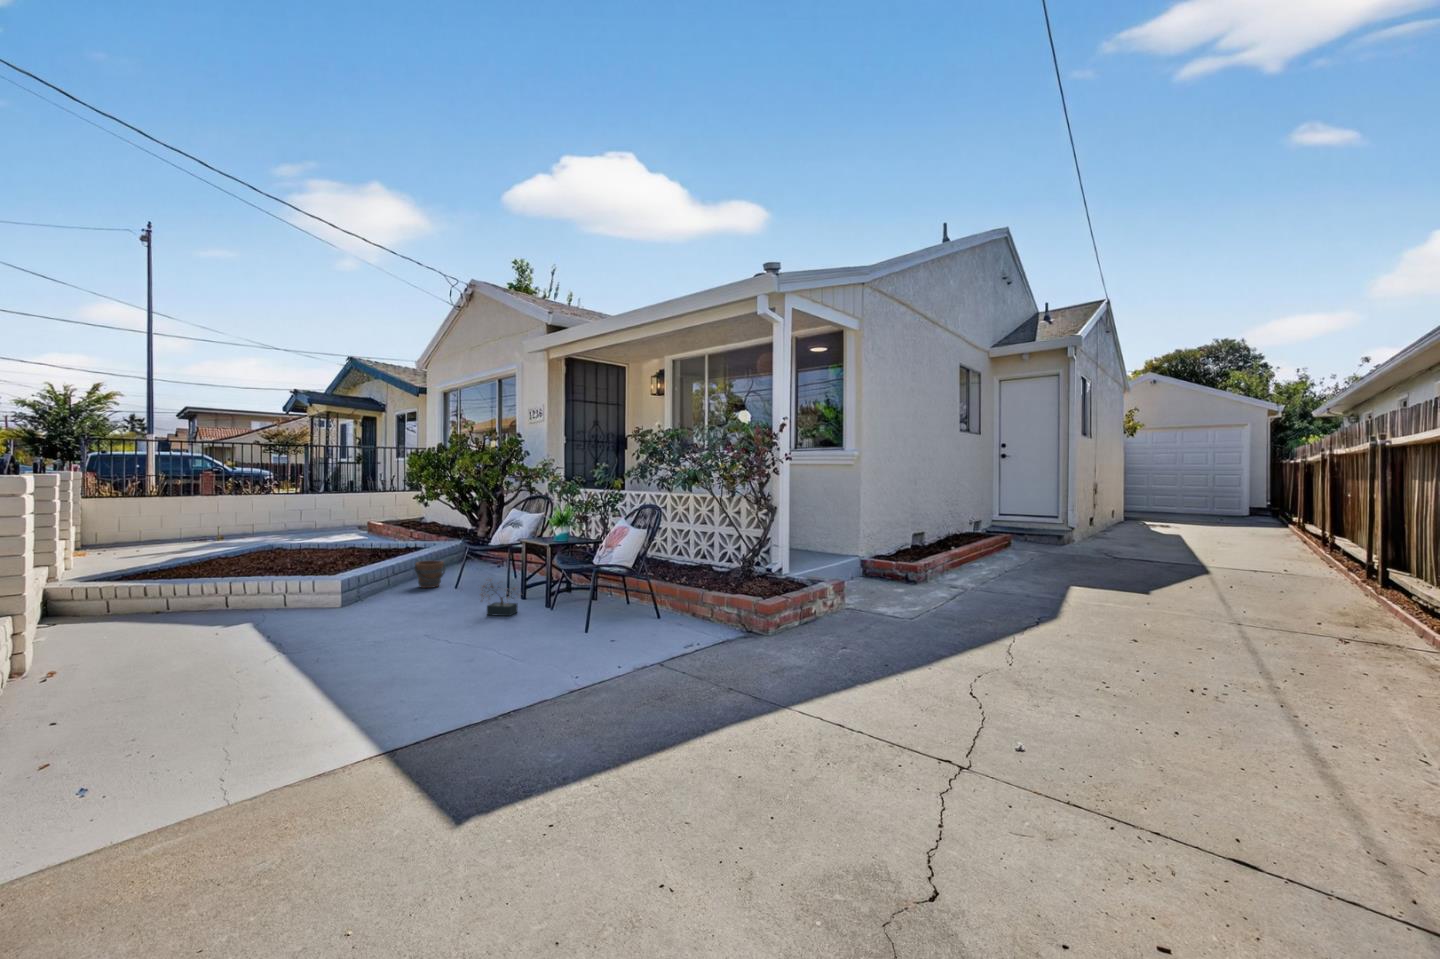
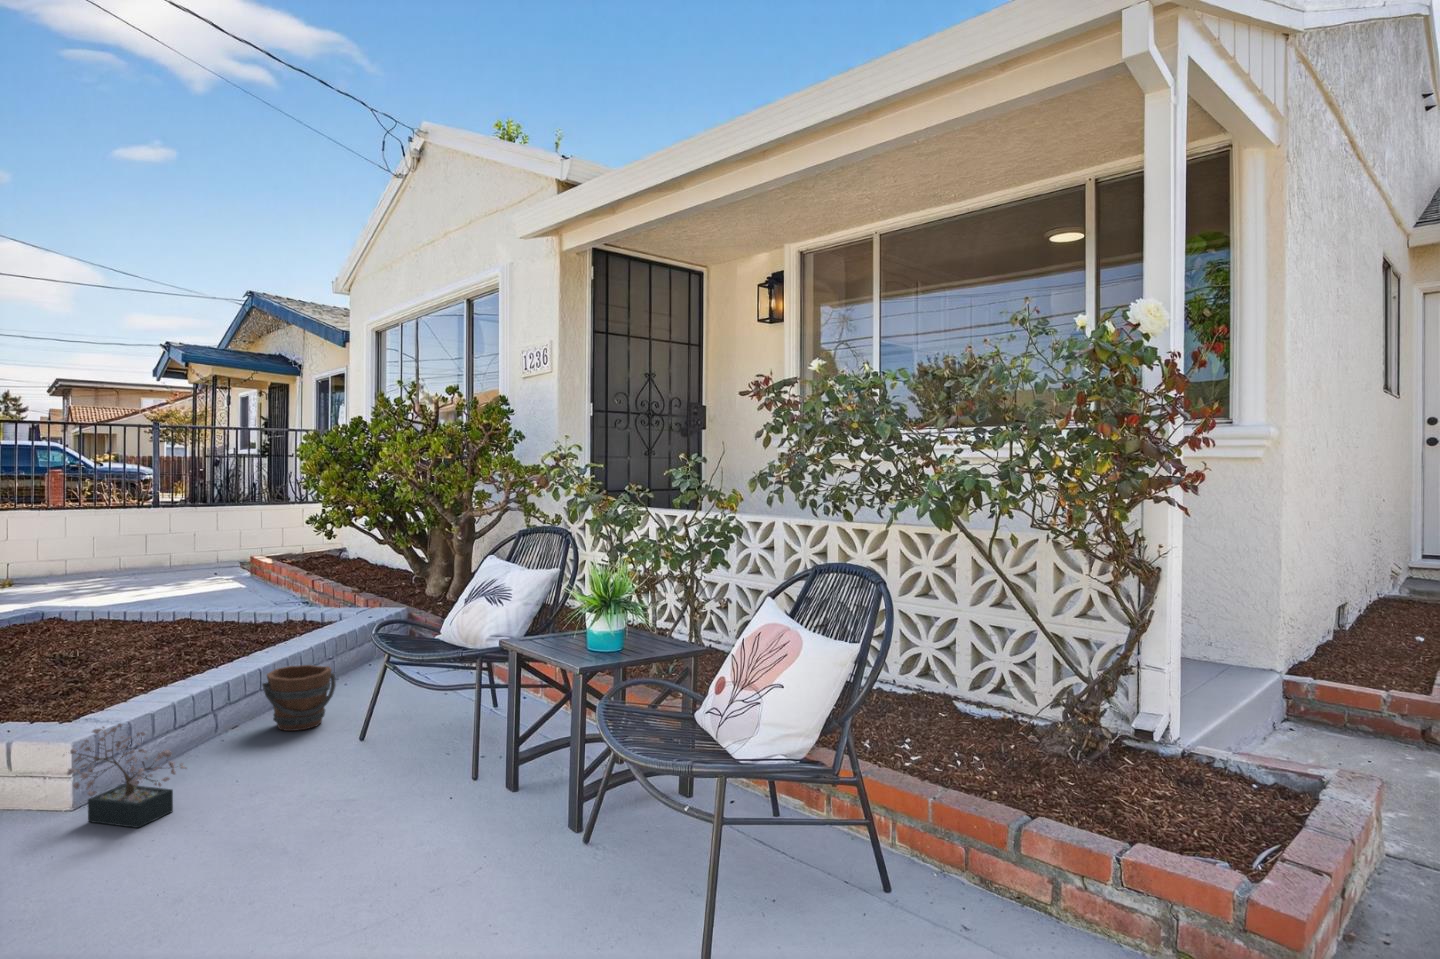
decorative plant: present [480,579,520,616] -> present [63,724,187,828]

